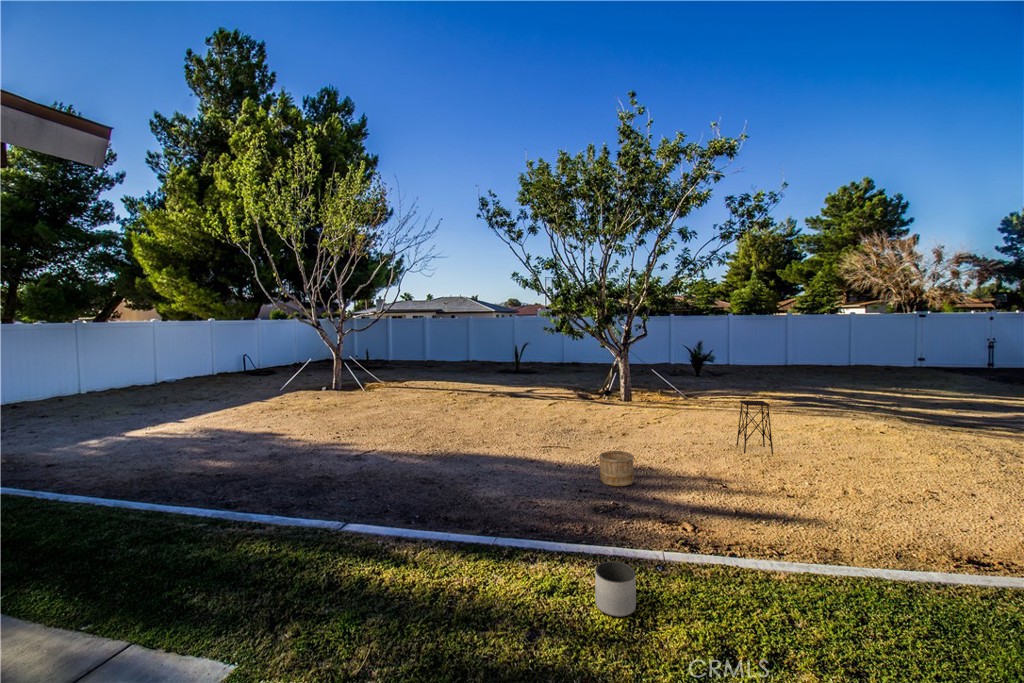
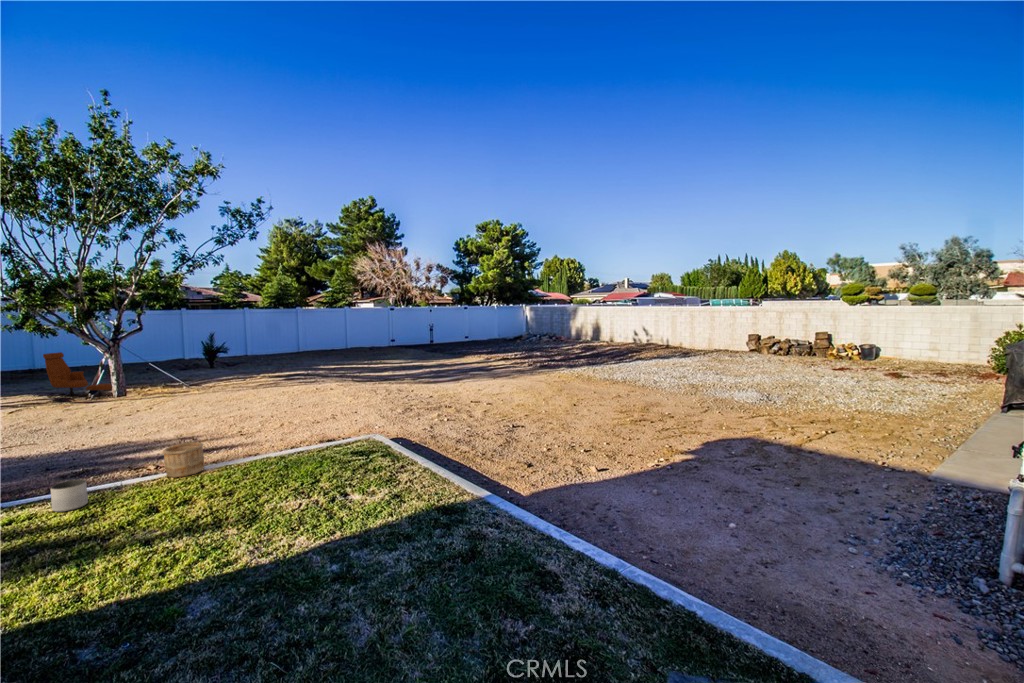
lounge chair: none [574,353,621,400] -> present [43,352,112,400]
side table: present [737,400,773,454] -> none [218,375,244,416]
wooden bucket: present [598,451,634,486] -> present [163,442,204,477]

